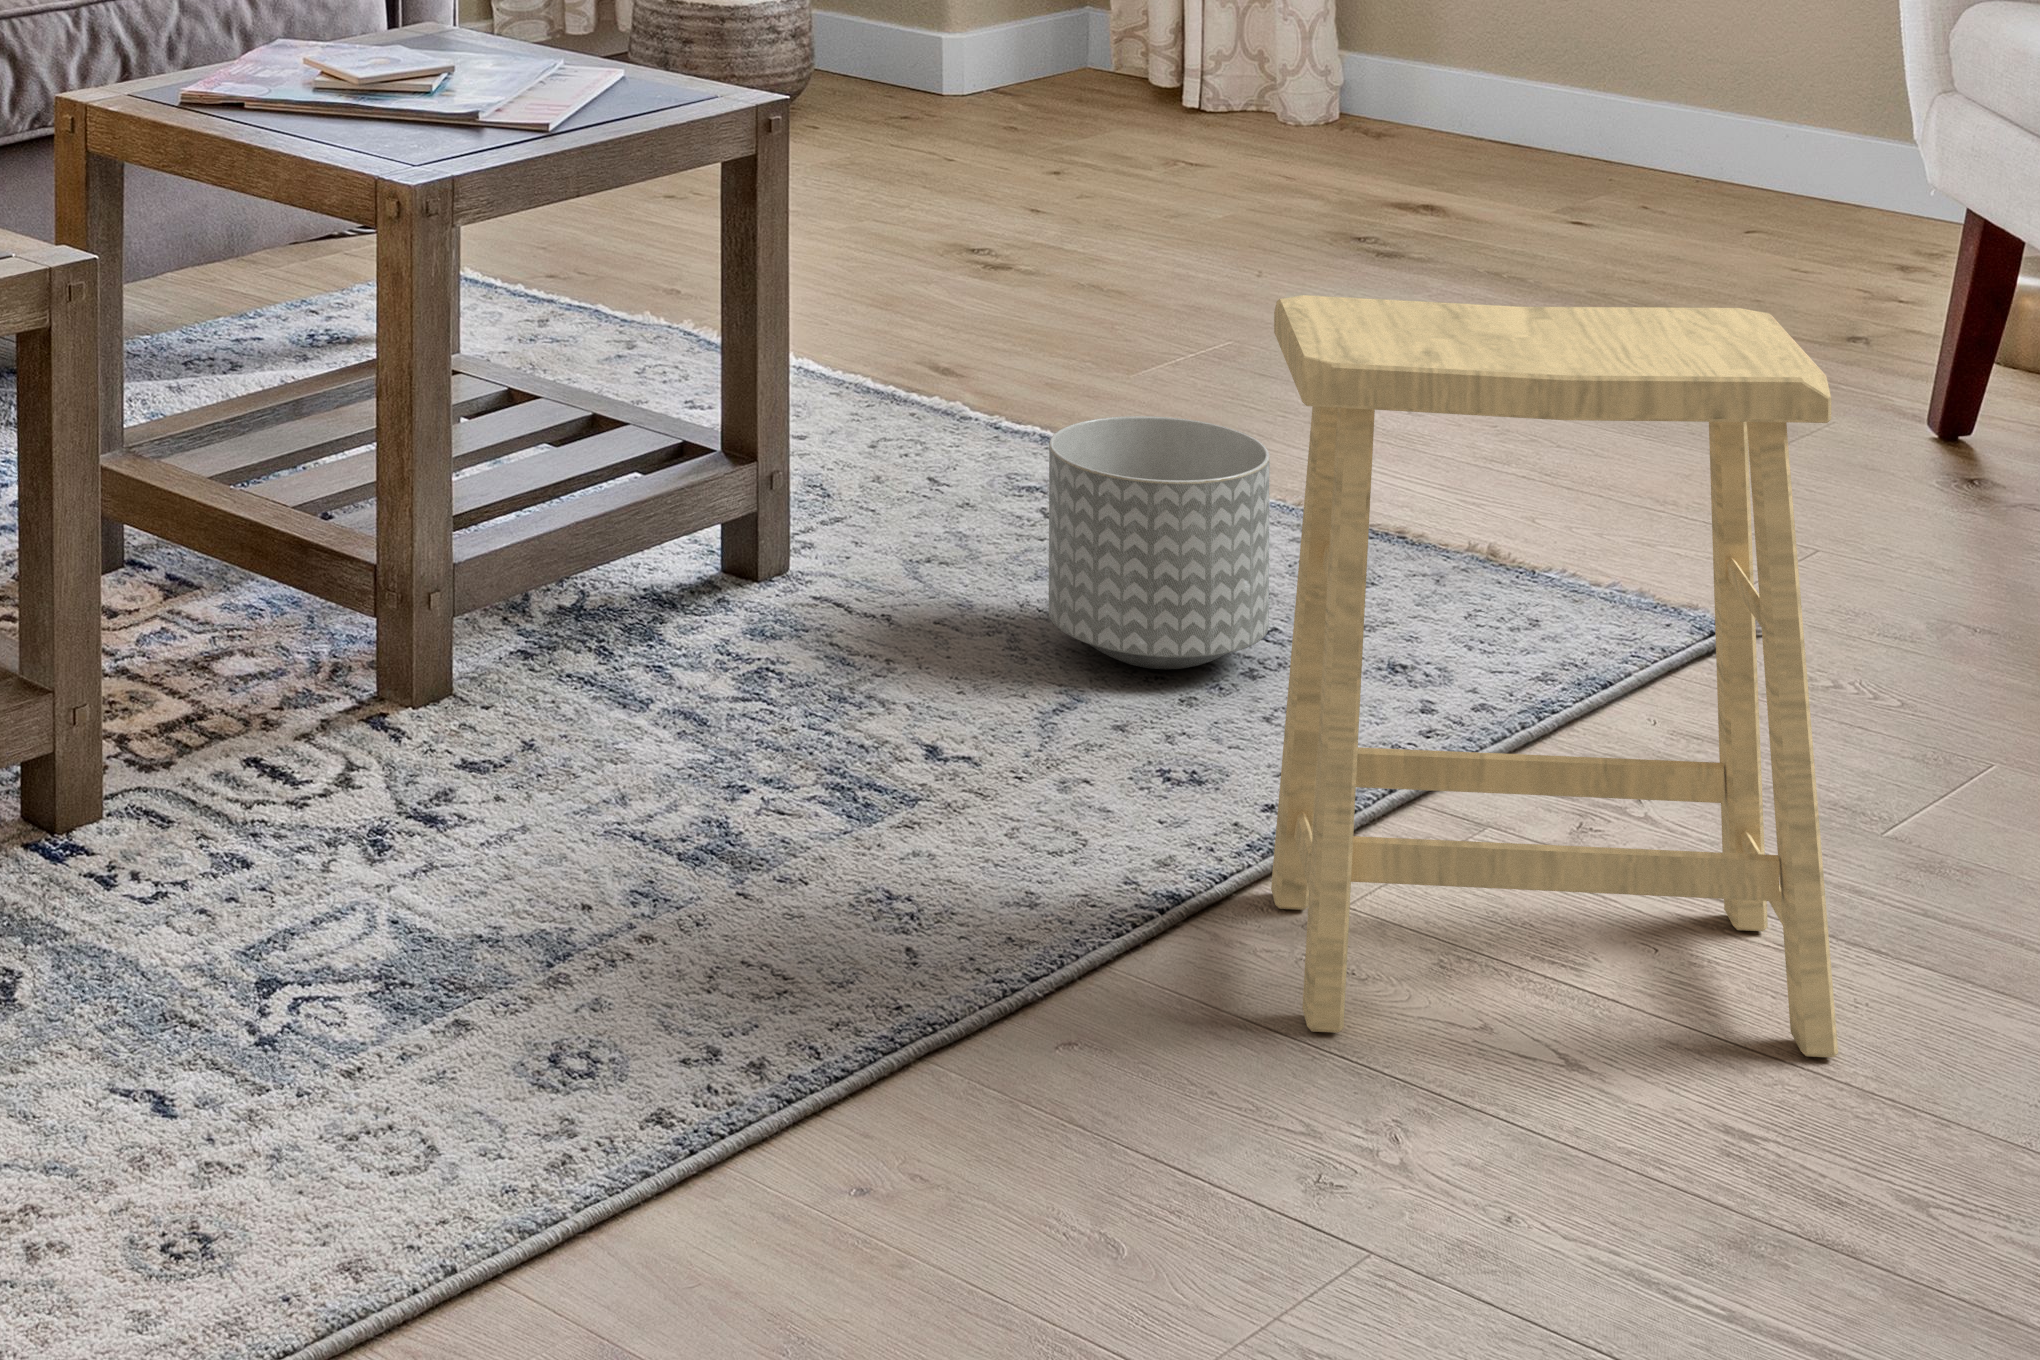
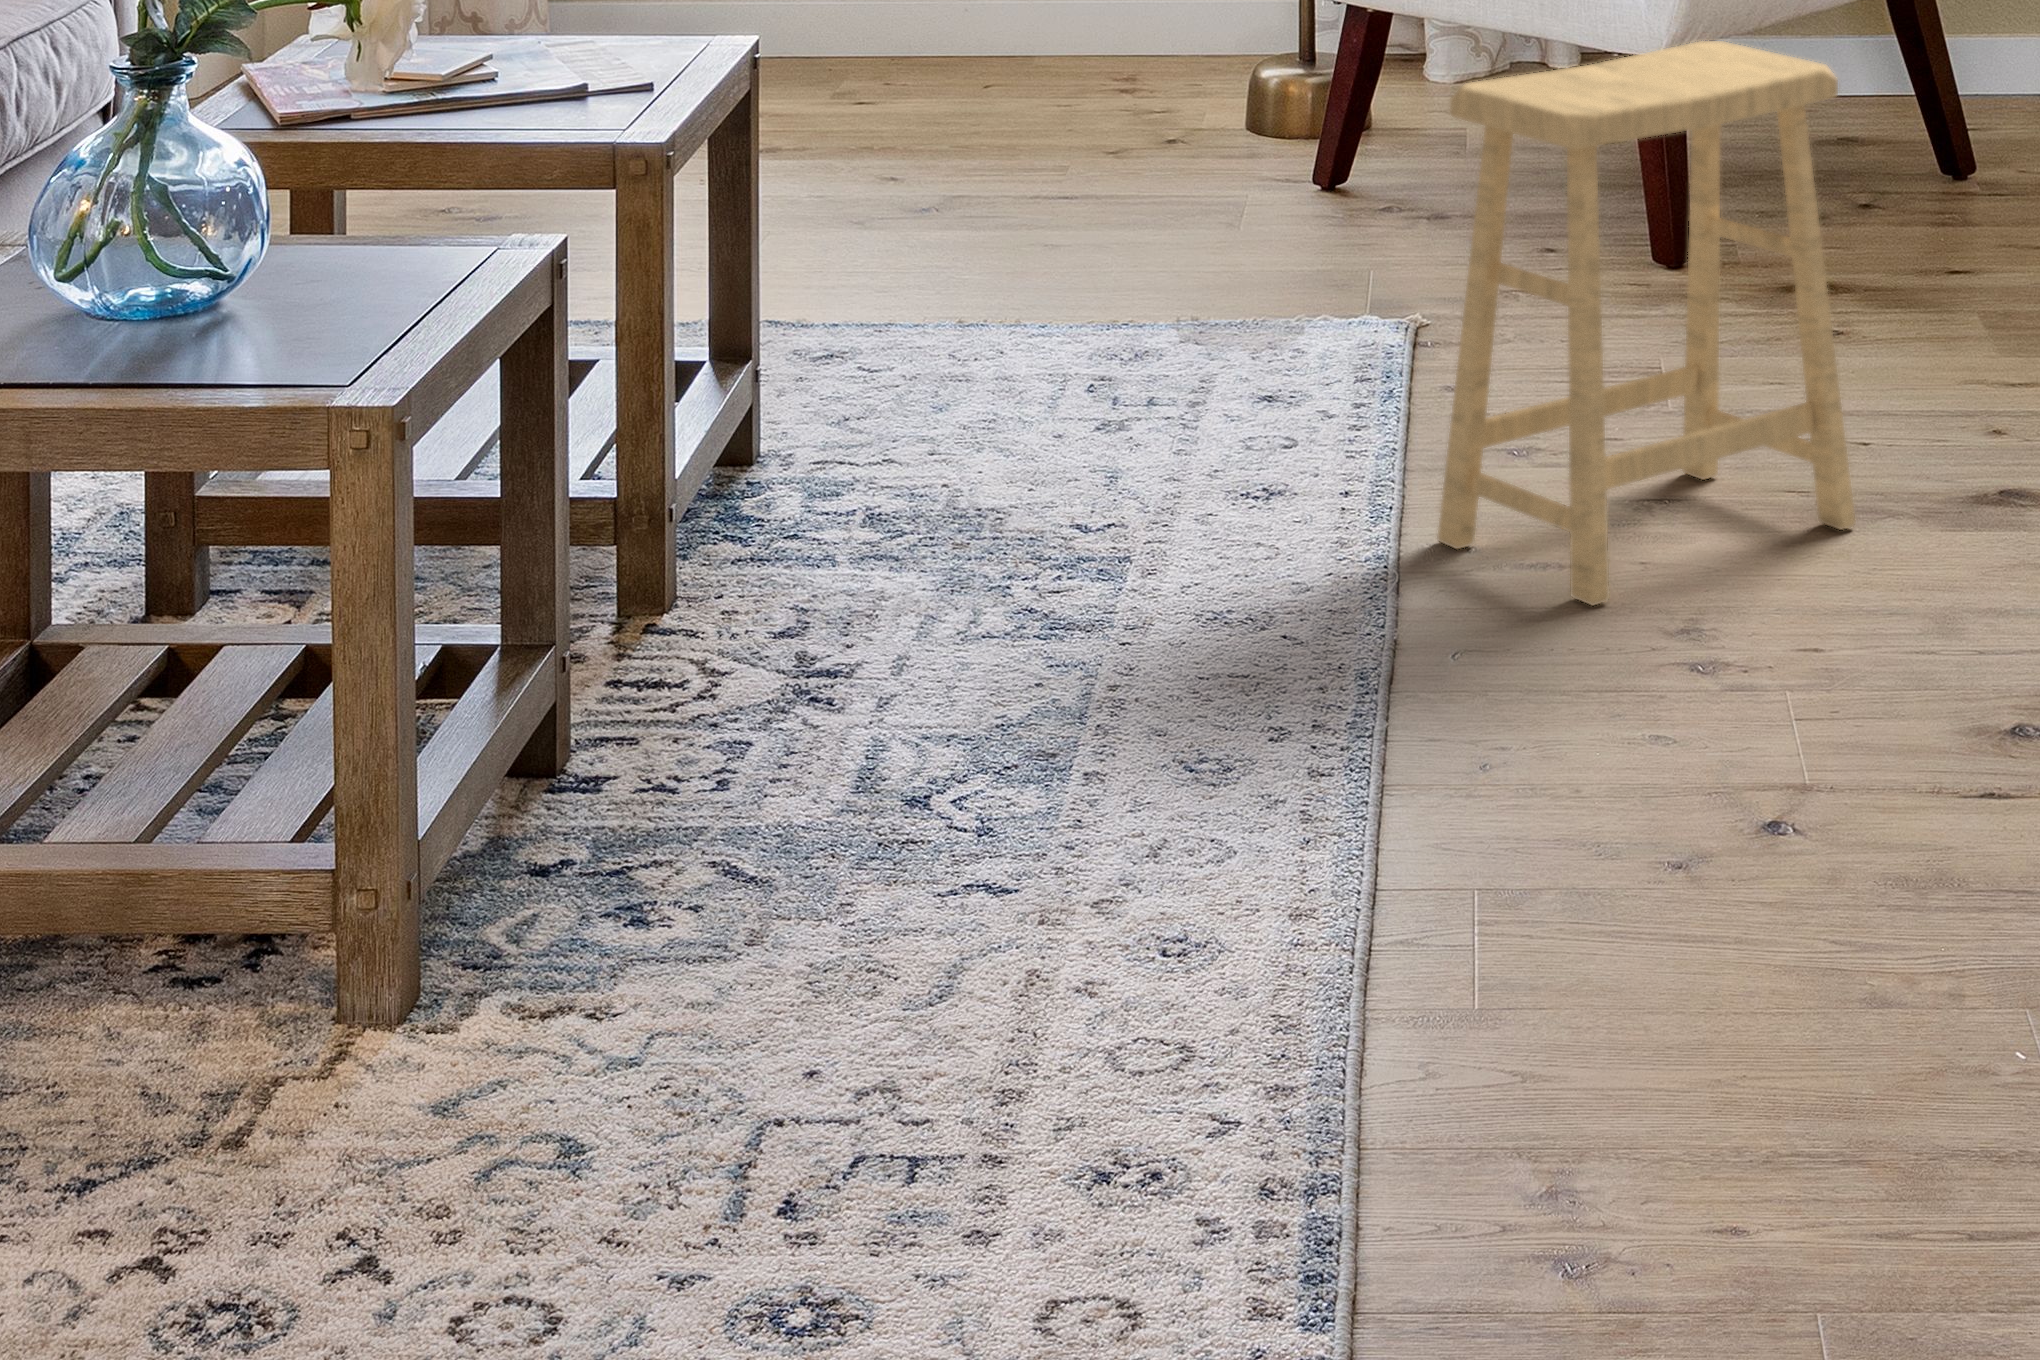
planter: present [1049,416,1270,669] -> none [1030,240,1207,441]

